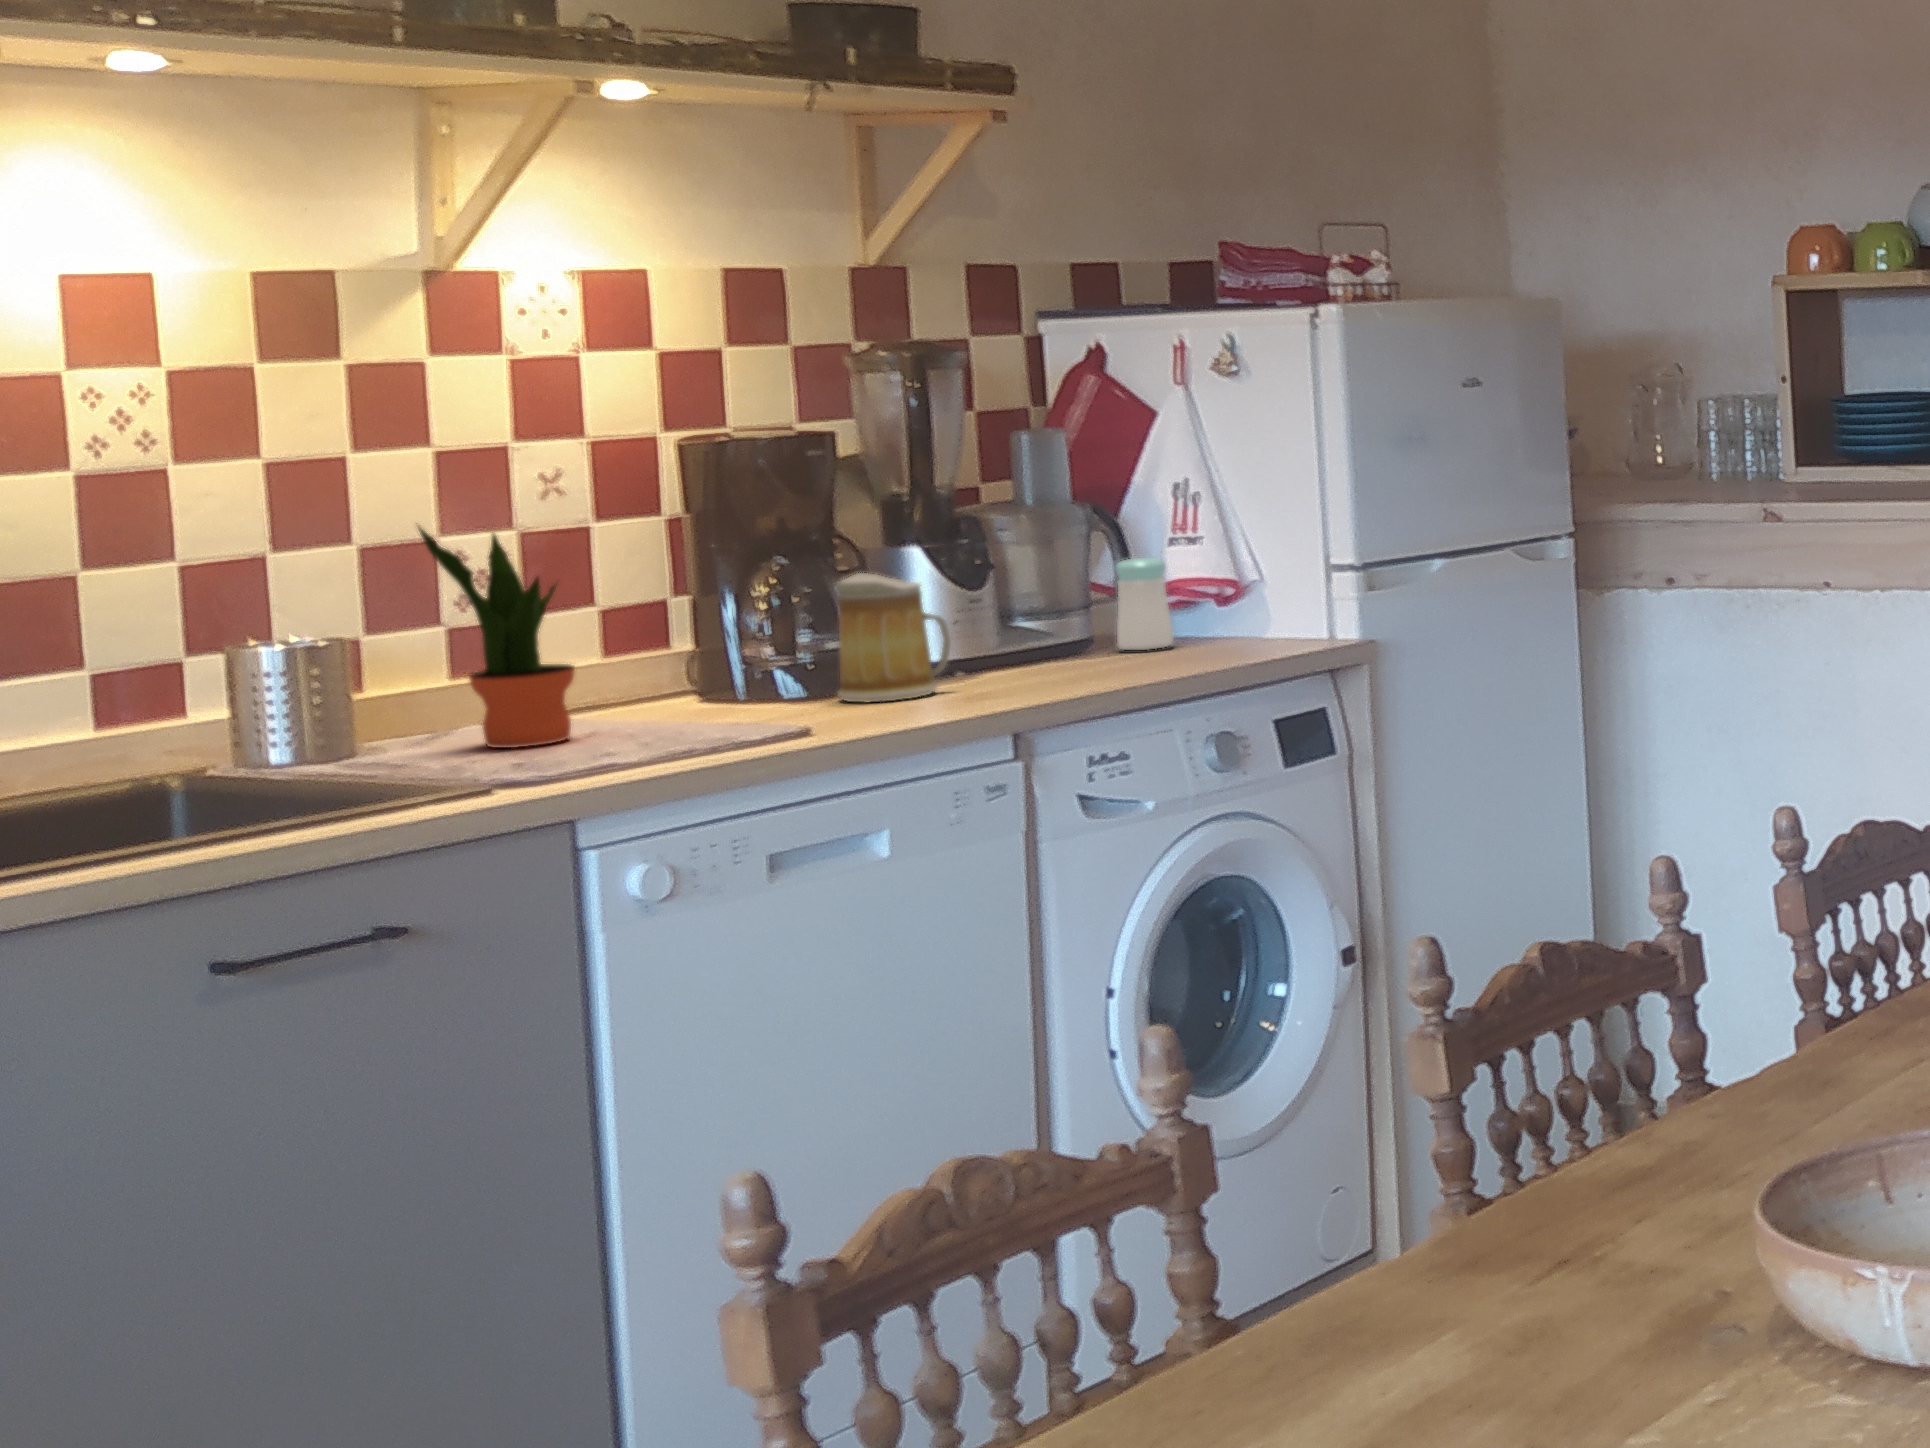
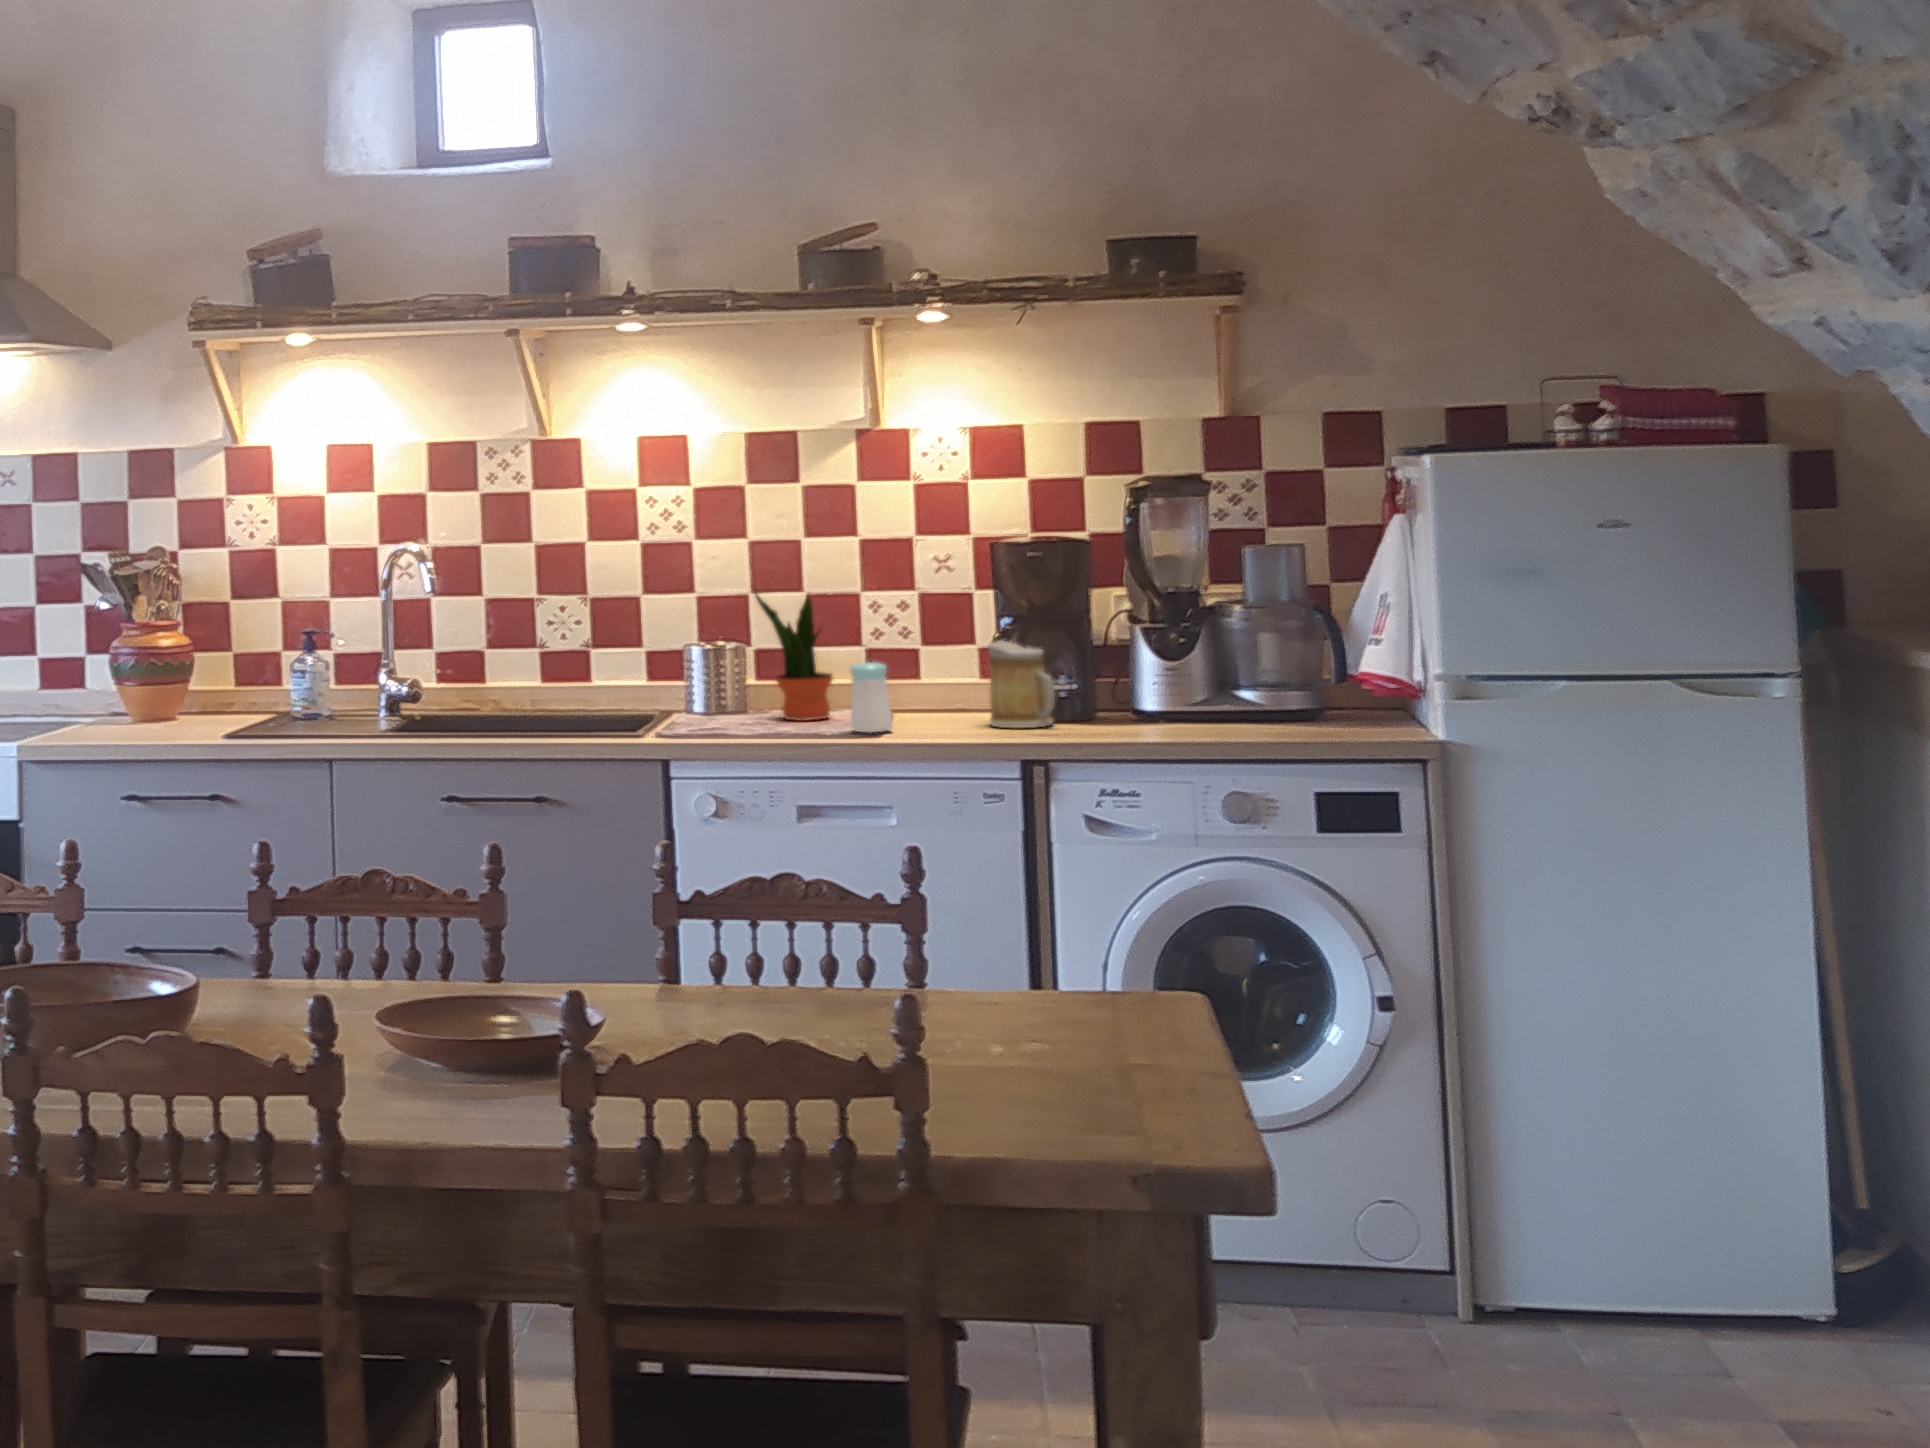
salt shaker: present [1116,558,1174,650] -> present [850,662,893,733]

